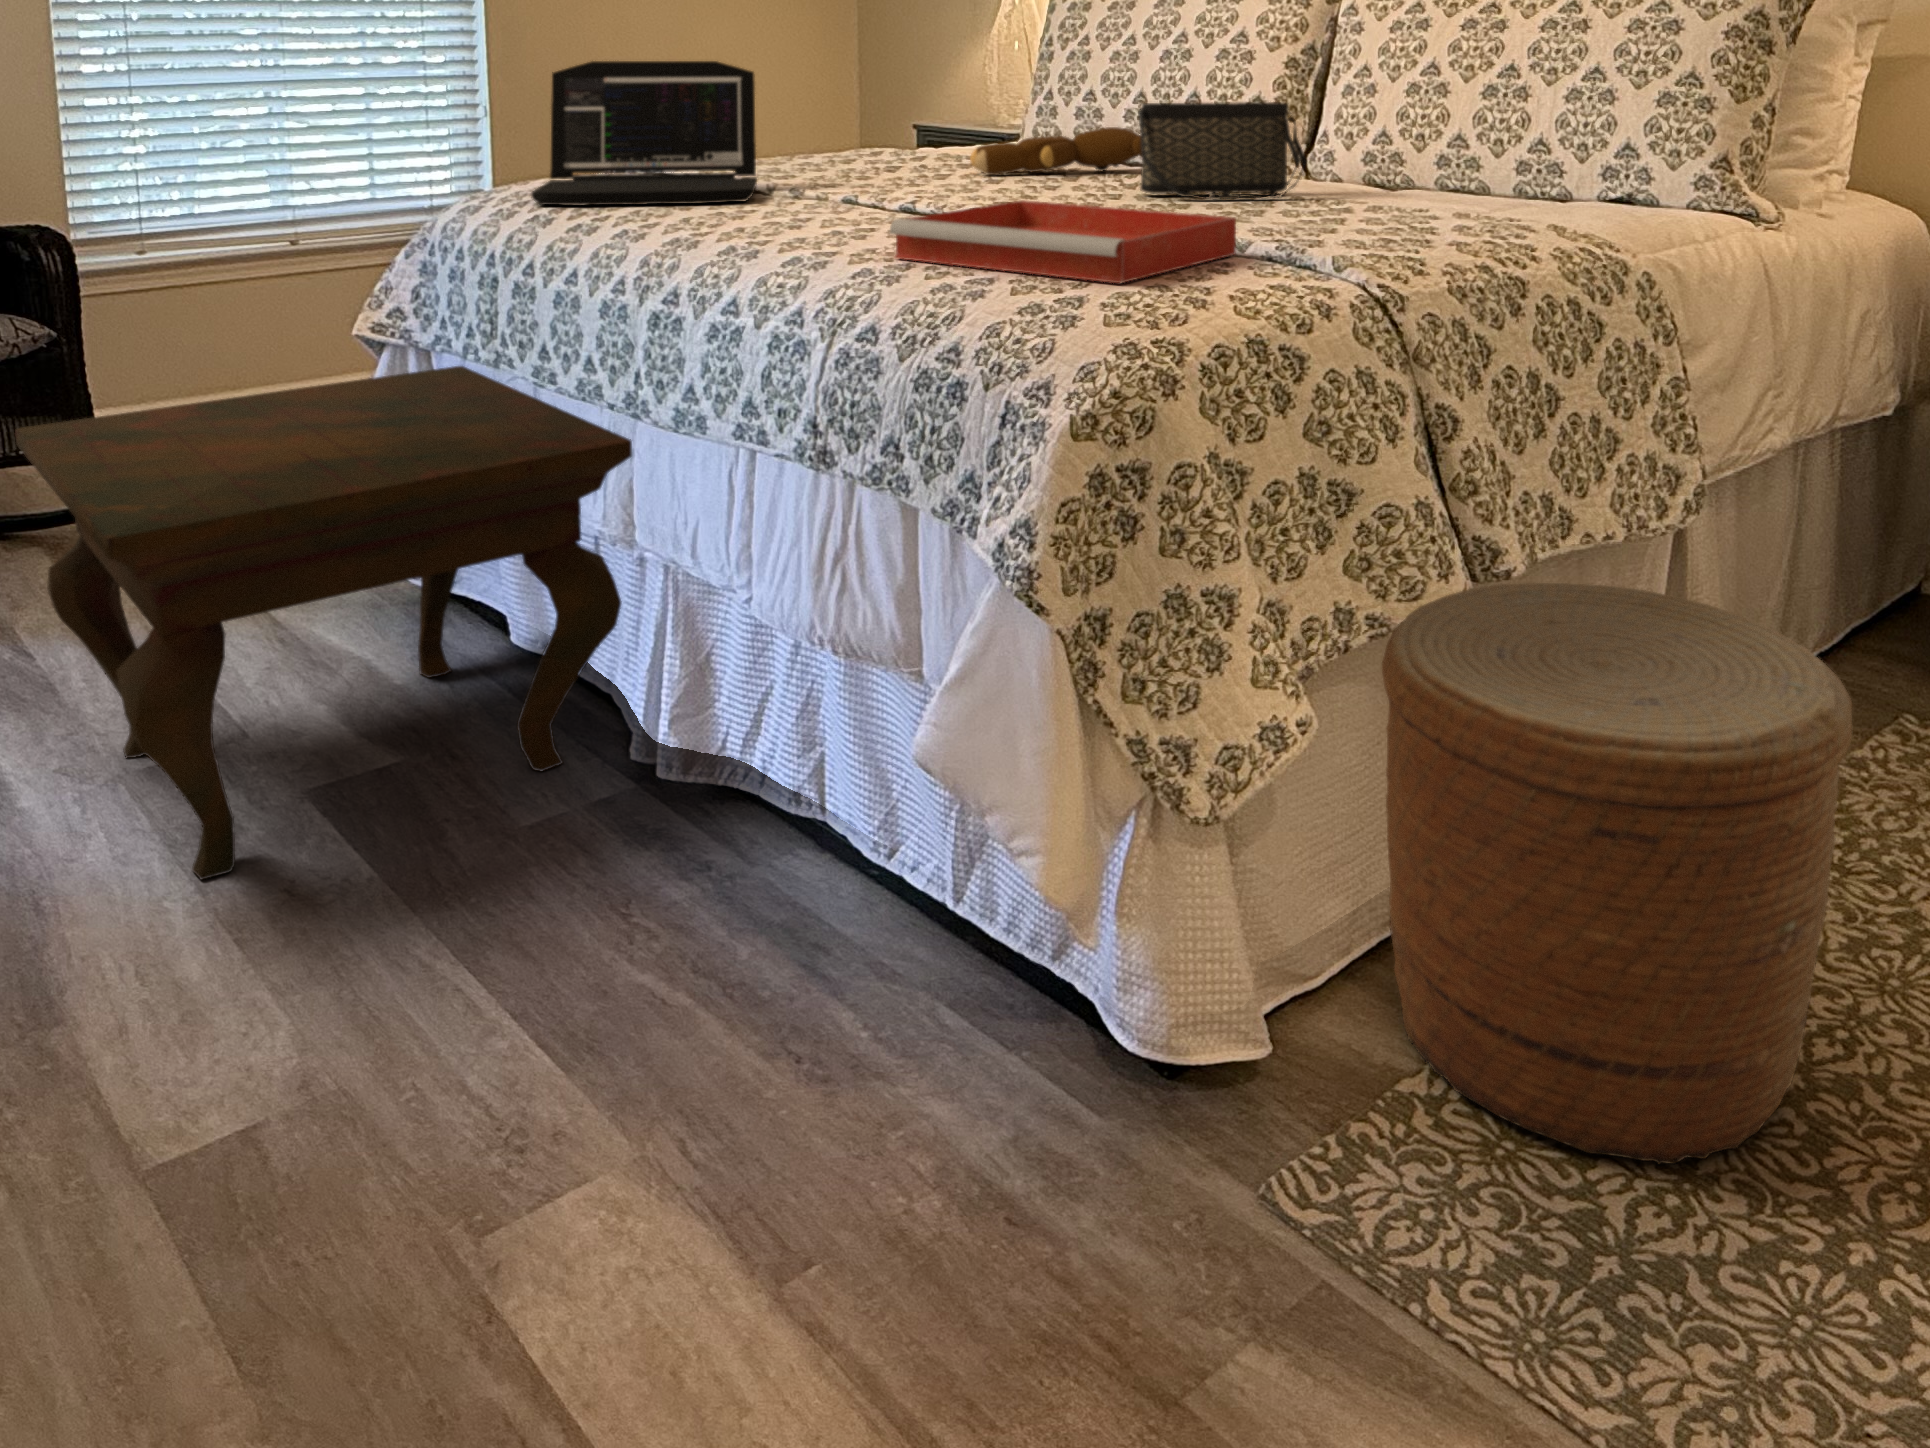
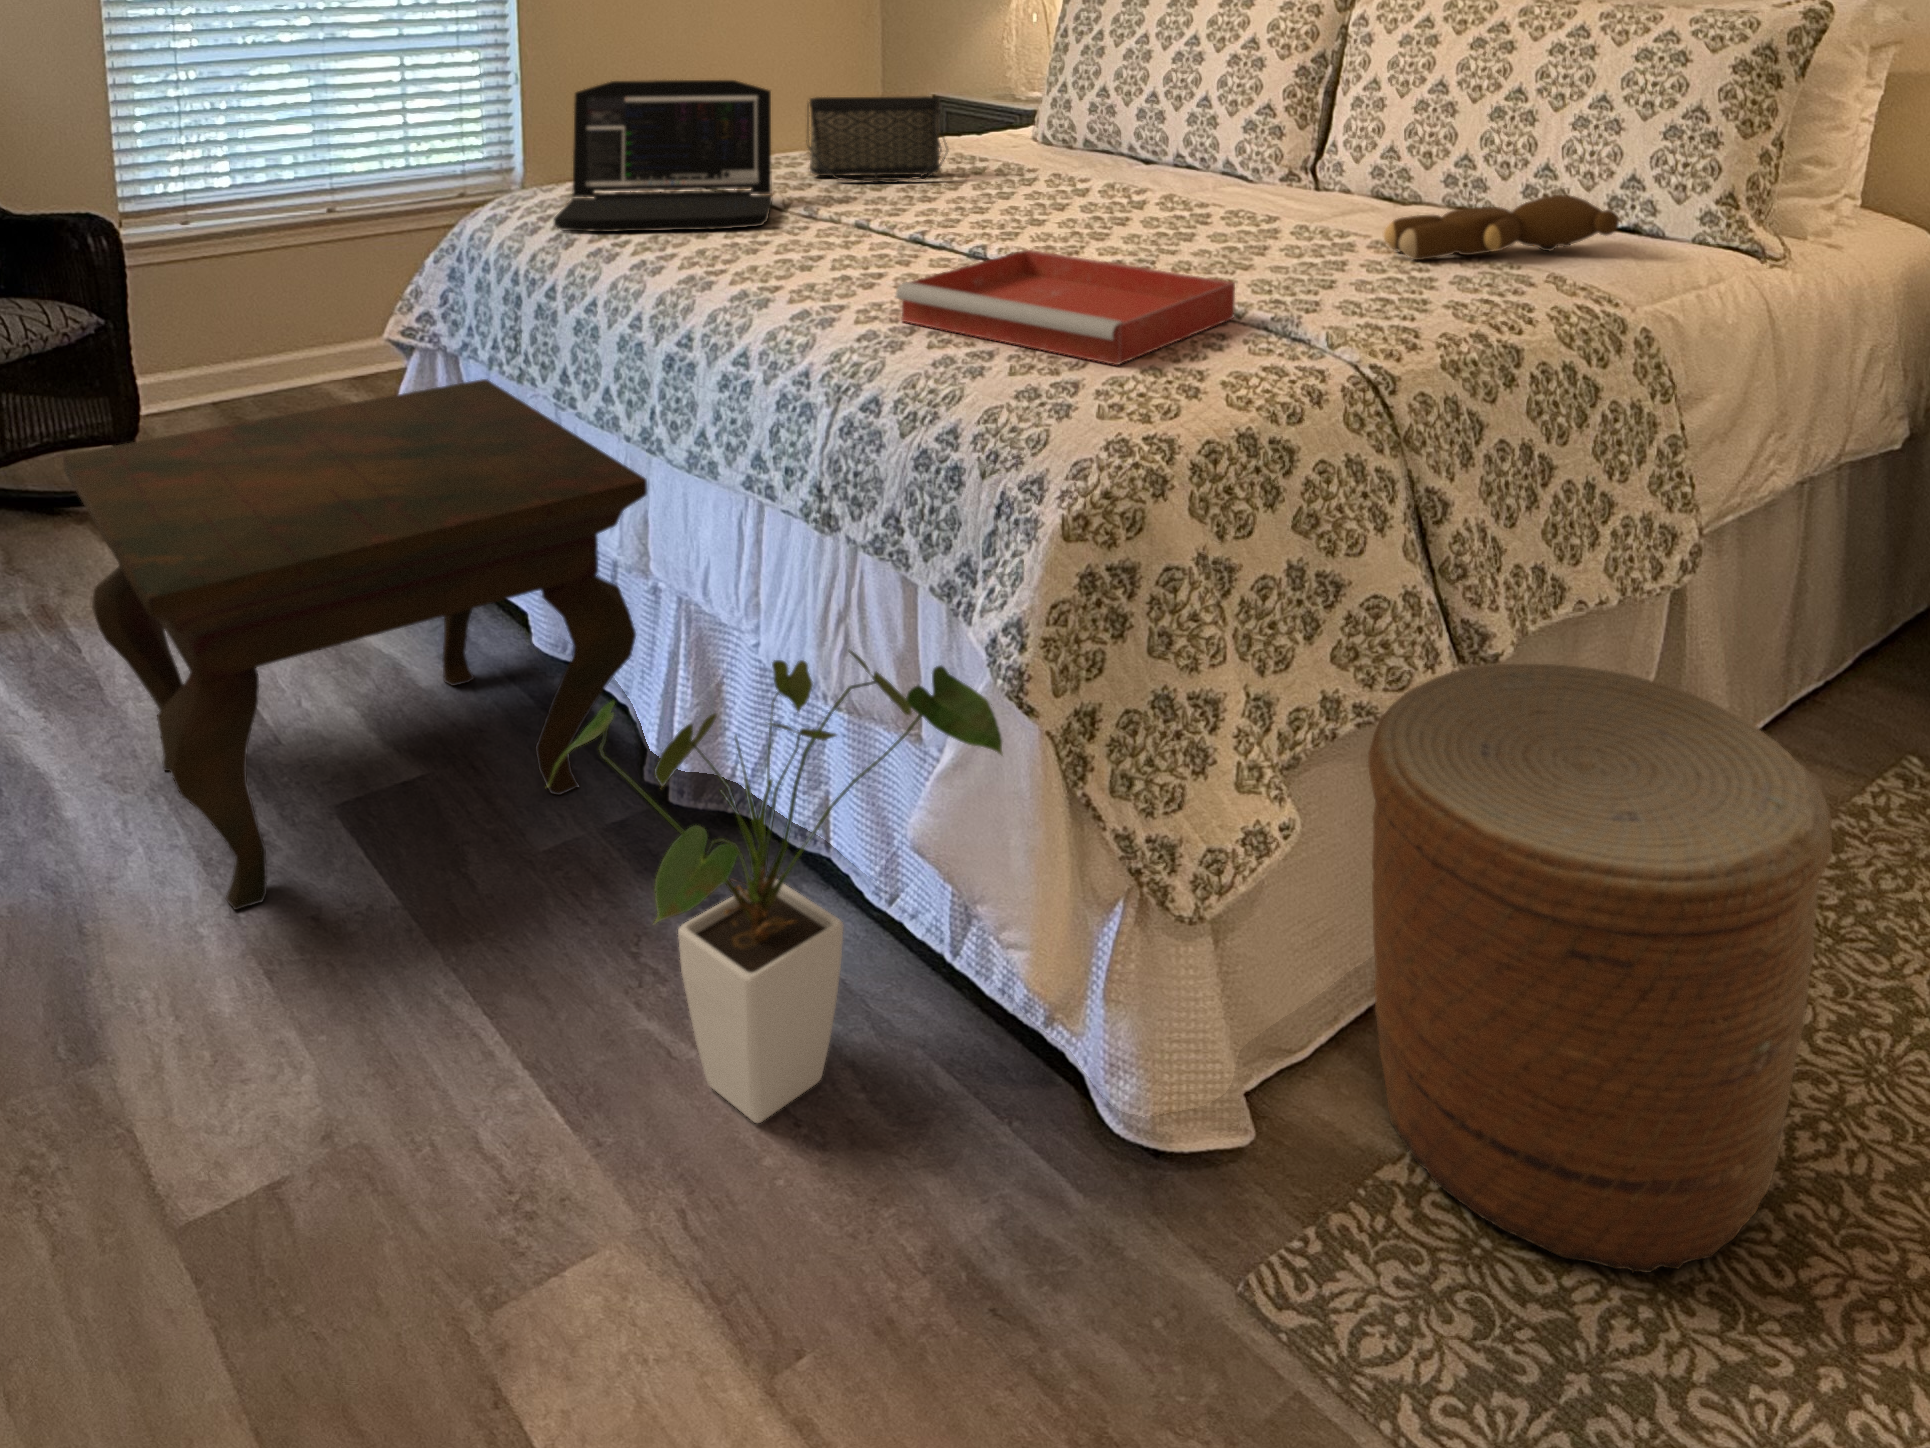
handbag: present [1138,102,1307,200] -> present [808,96,947,183]
teddy bear: present [970,127,1142,175] -> present [1384,195,1619,260]
house plant: none [531,578,1010,1057] -> present [547,651,1002,1123]

